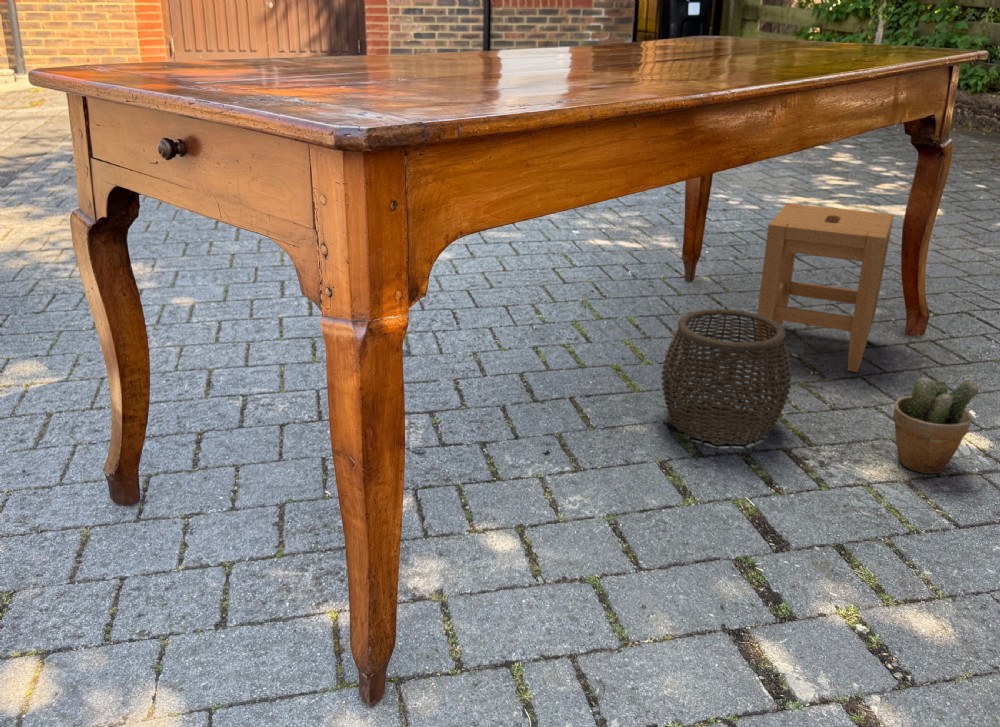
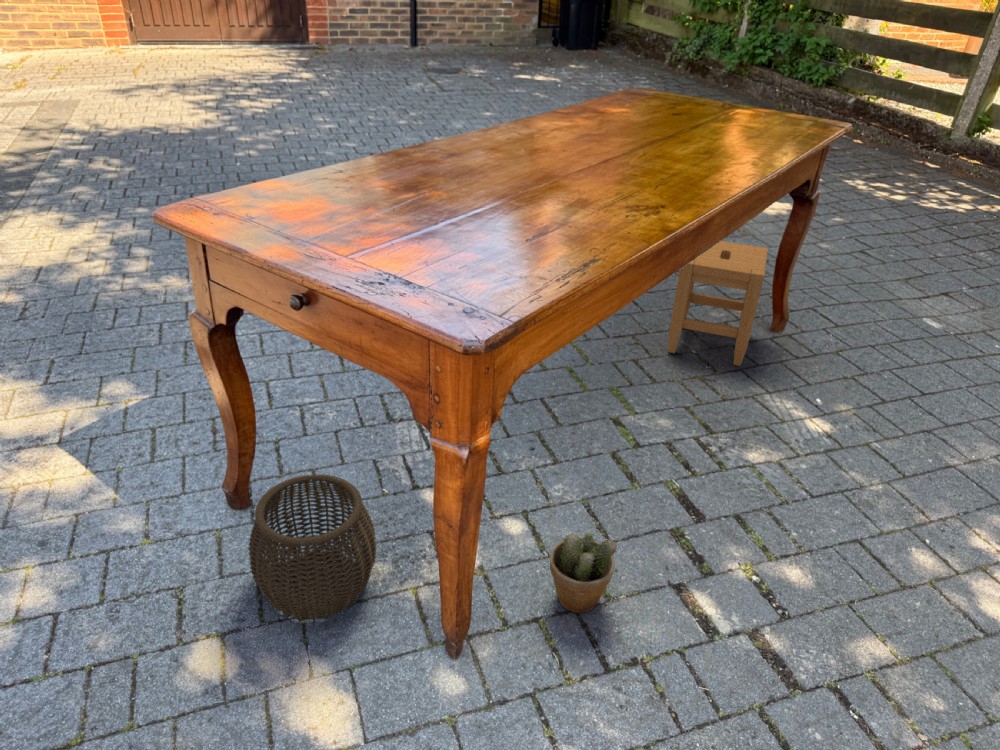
woven basket: present [661,309,791,446] -> present [249,474,377,620]
potted plant: present [893,377,979,474] -> present [550,533,617,613]

